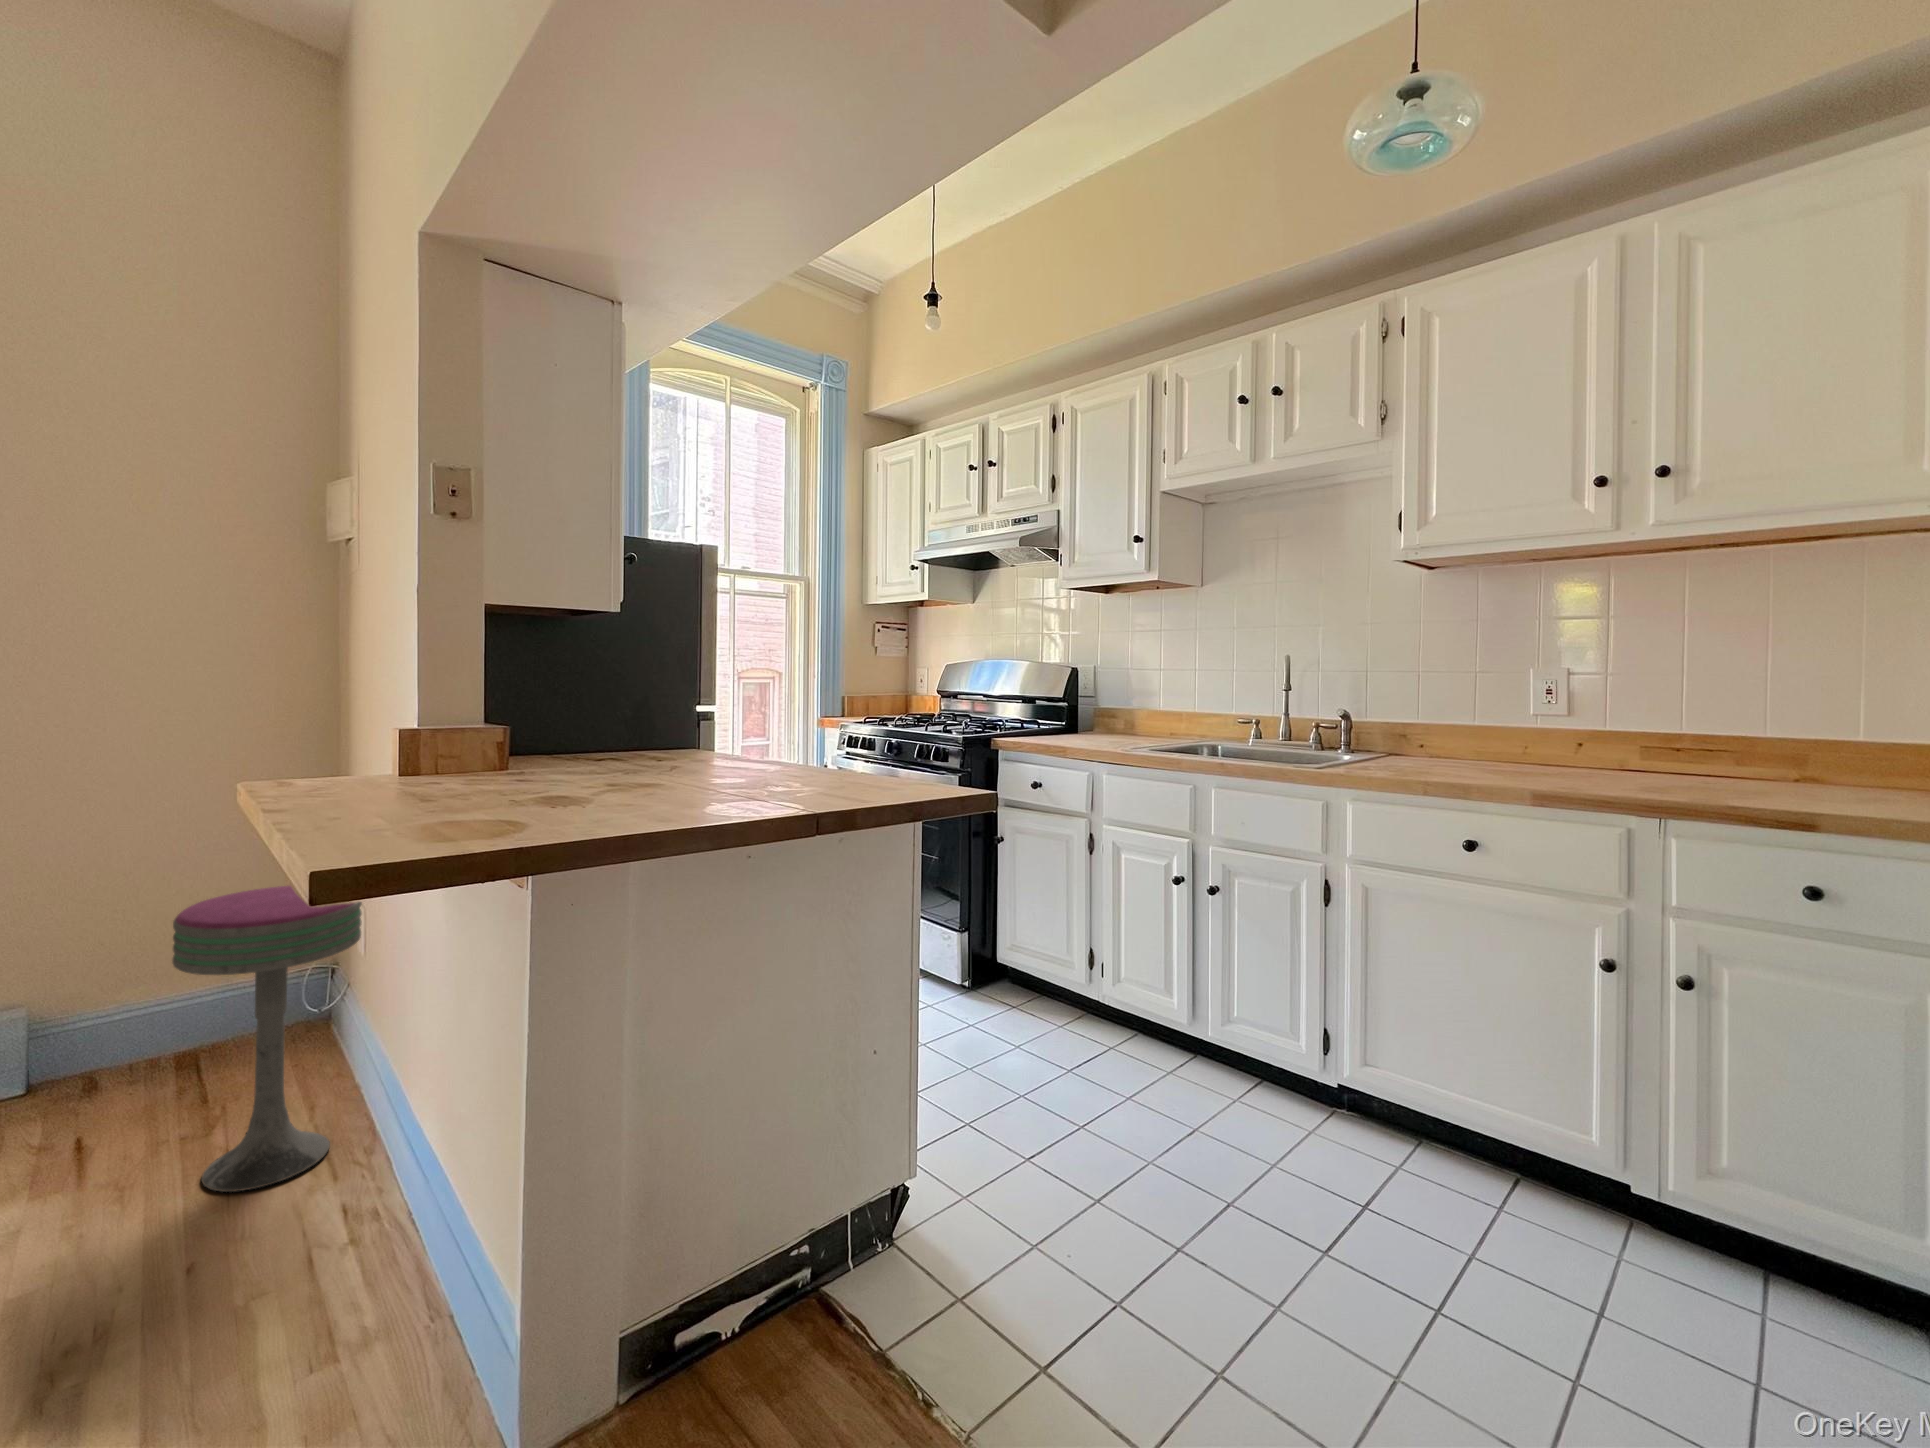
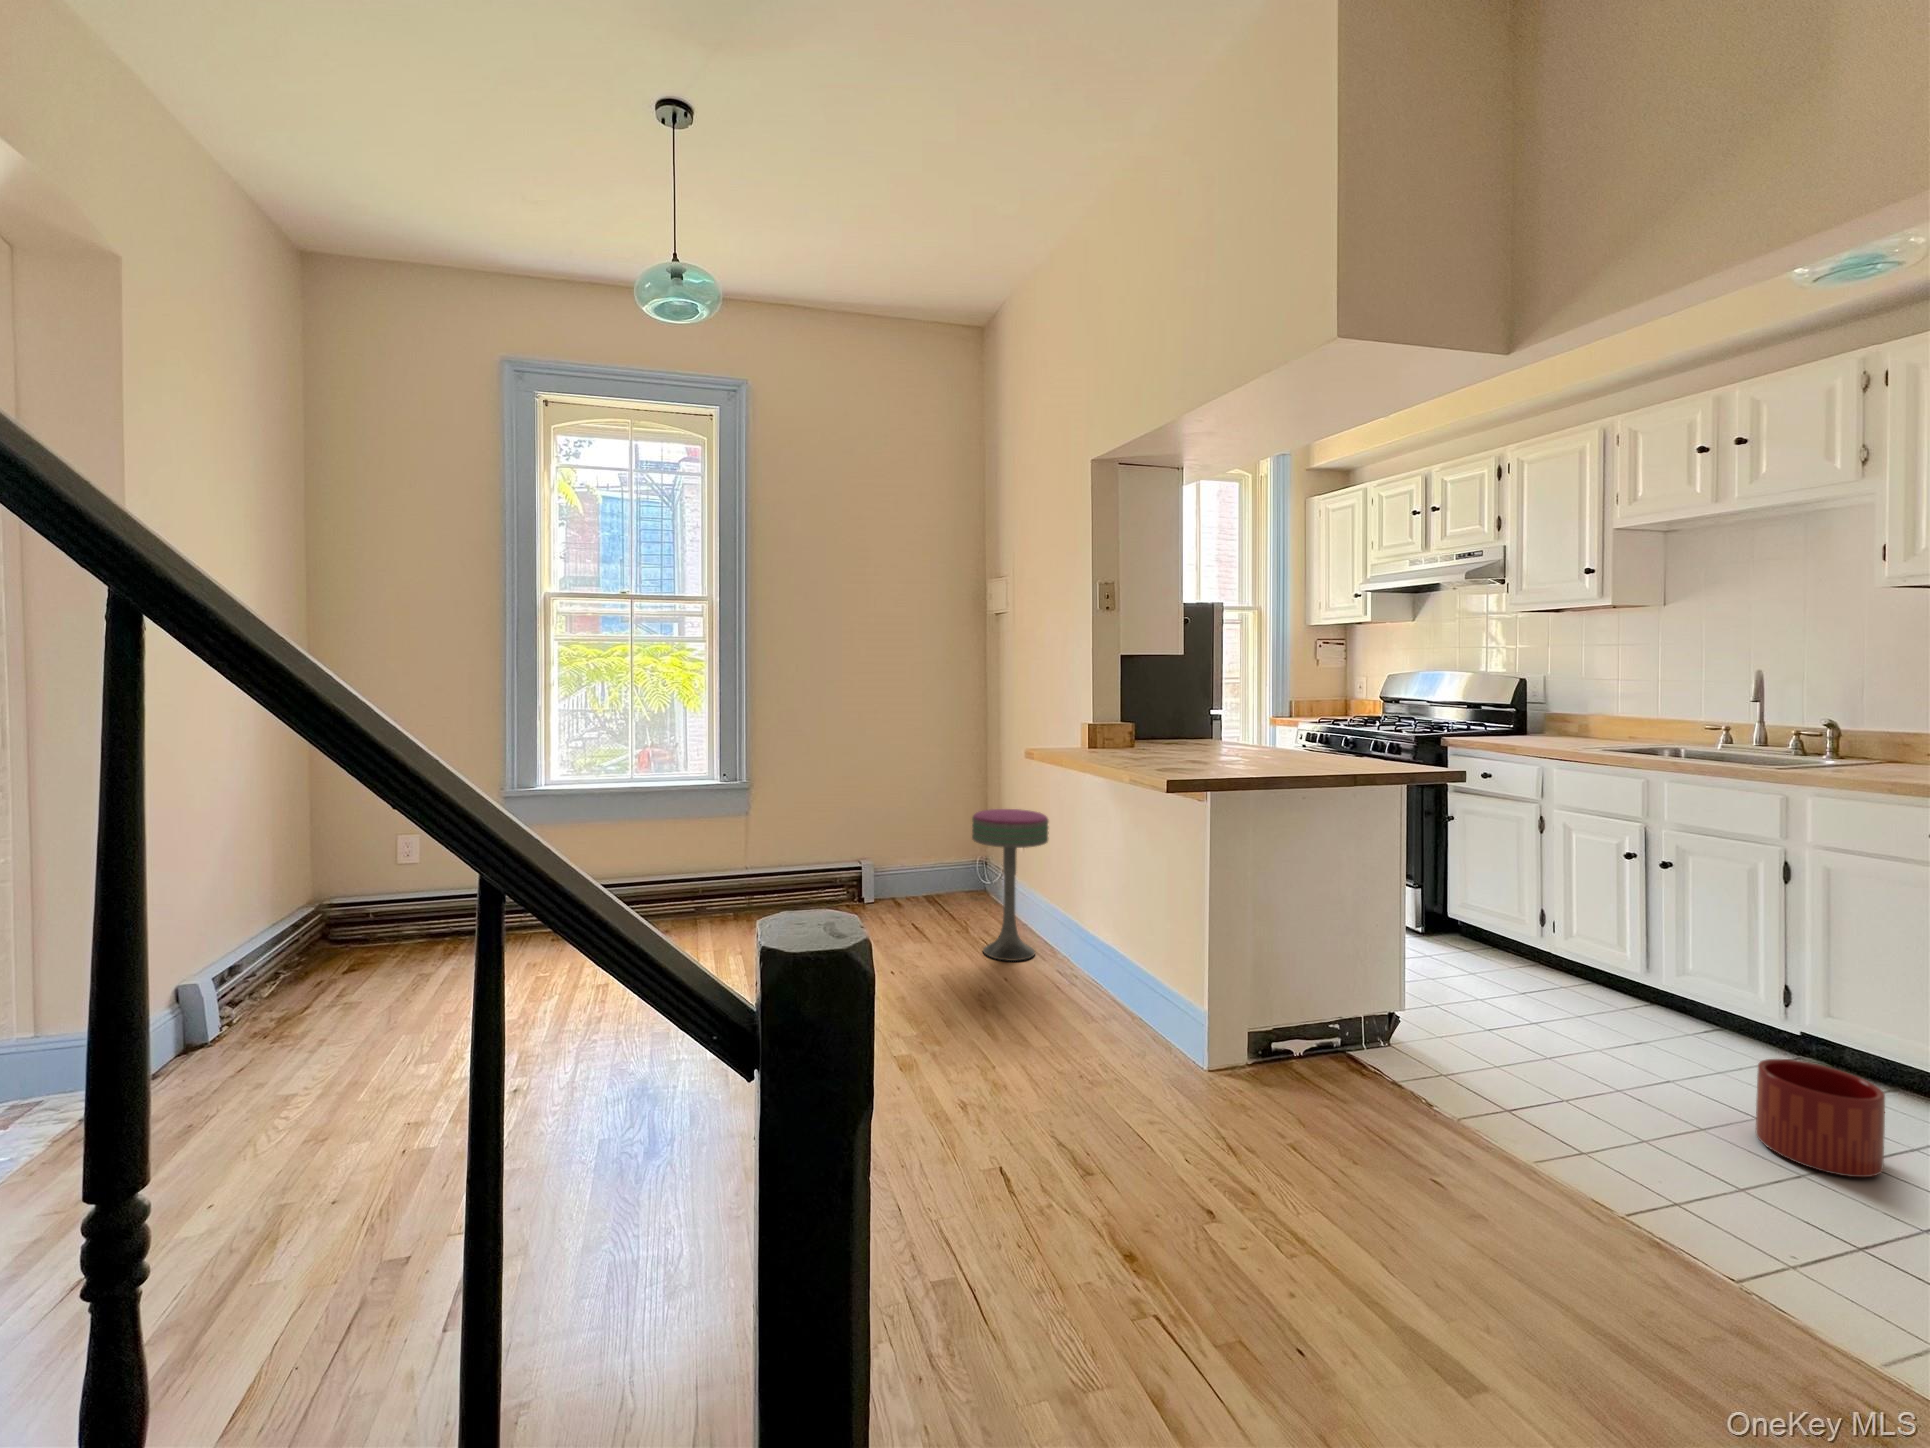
planter: none [1339,1181,1483,1371] -> present [1756,1059,1885,1177]

